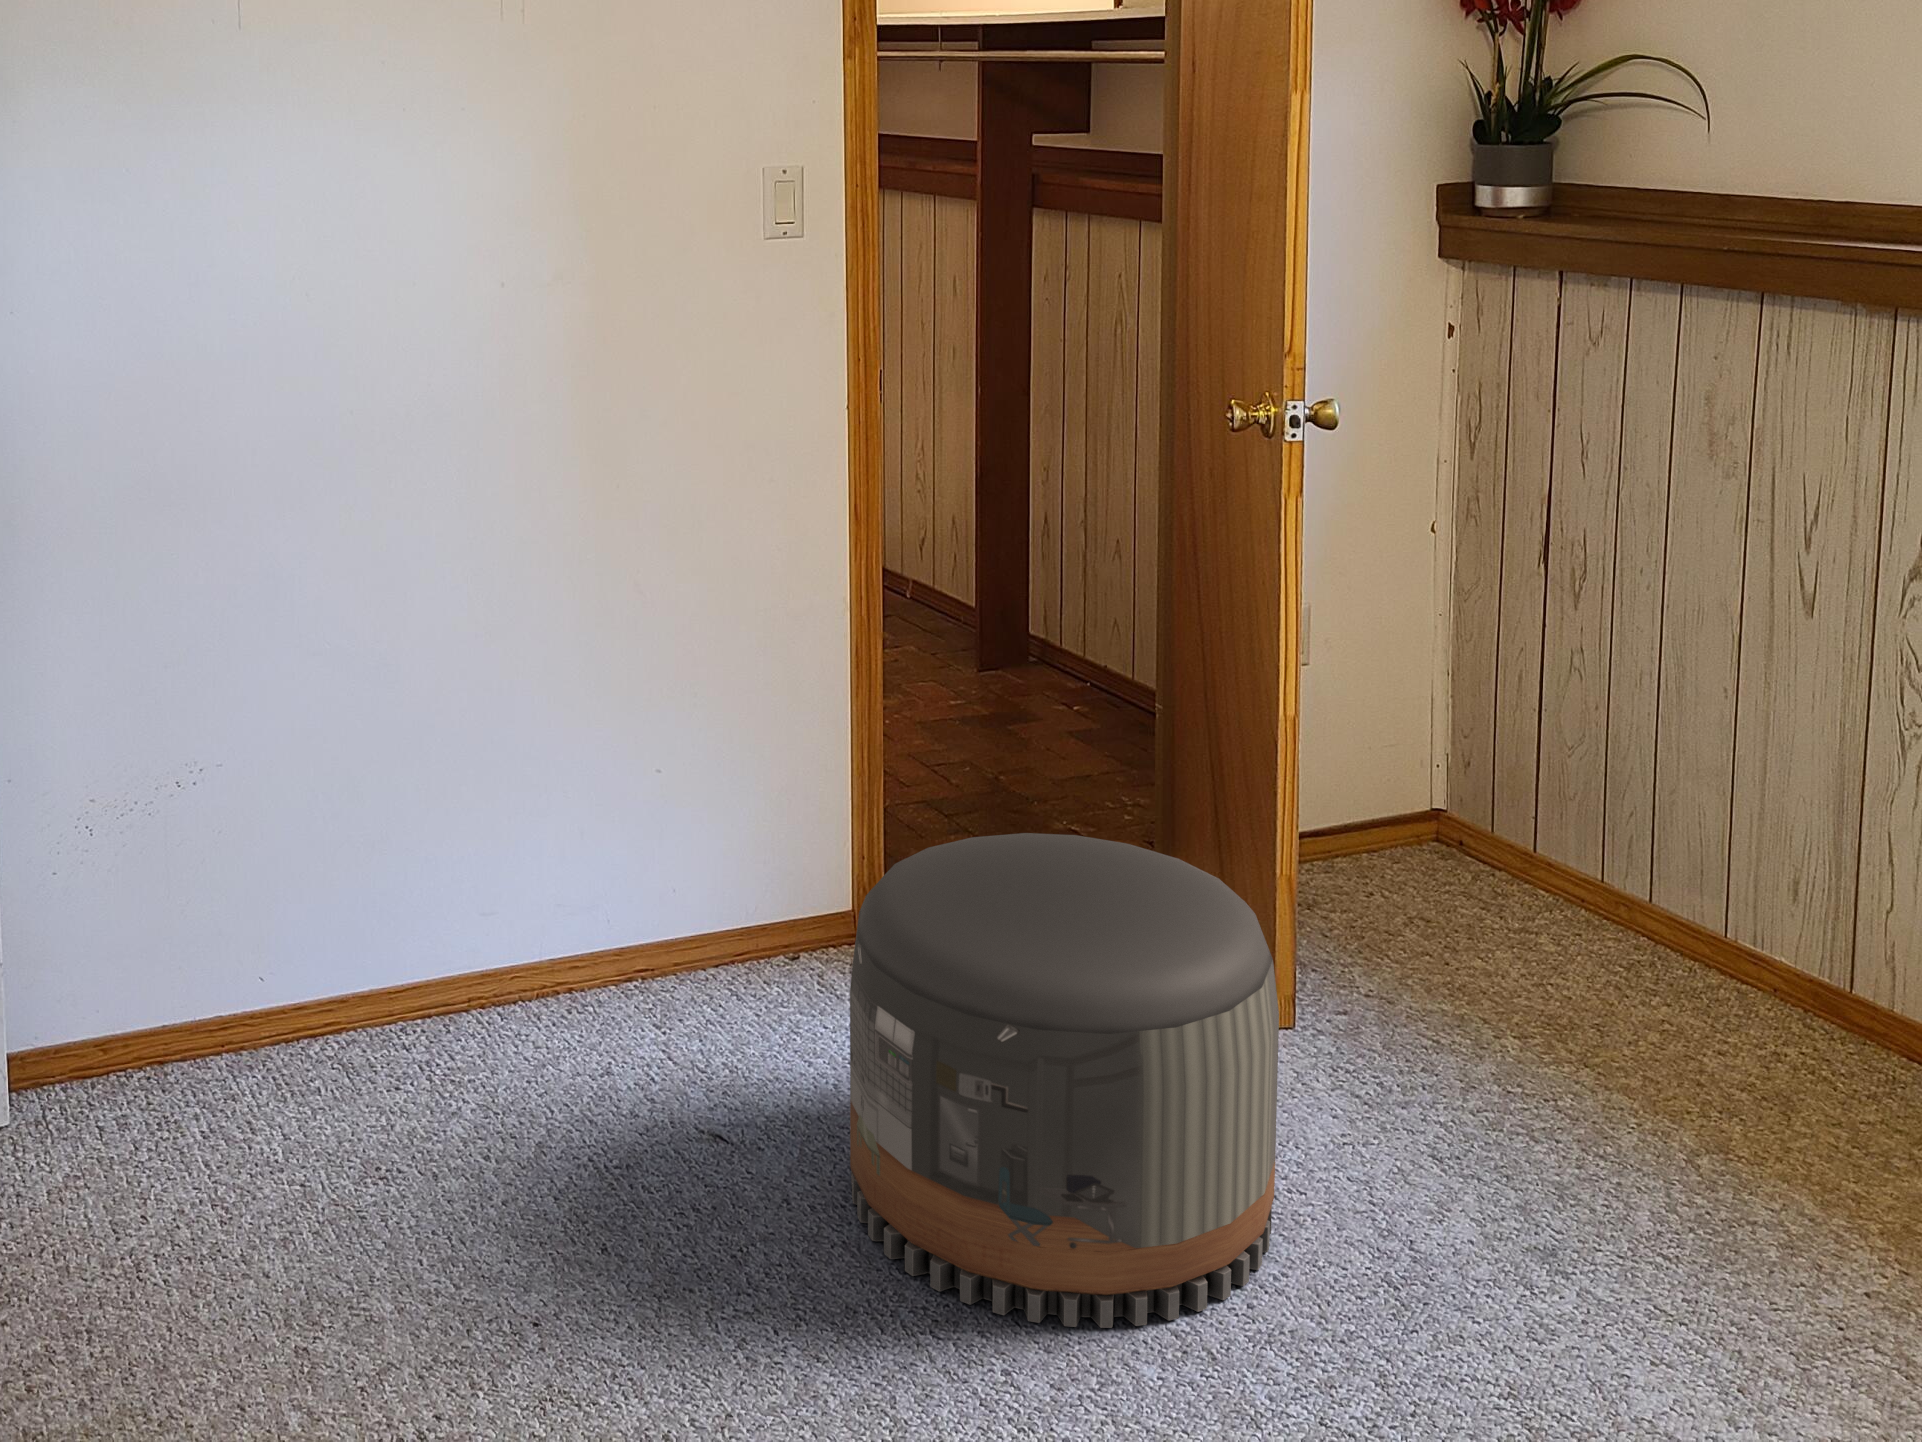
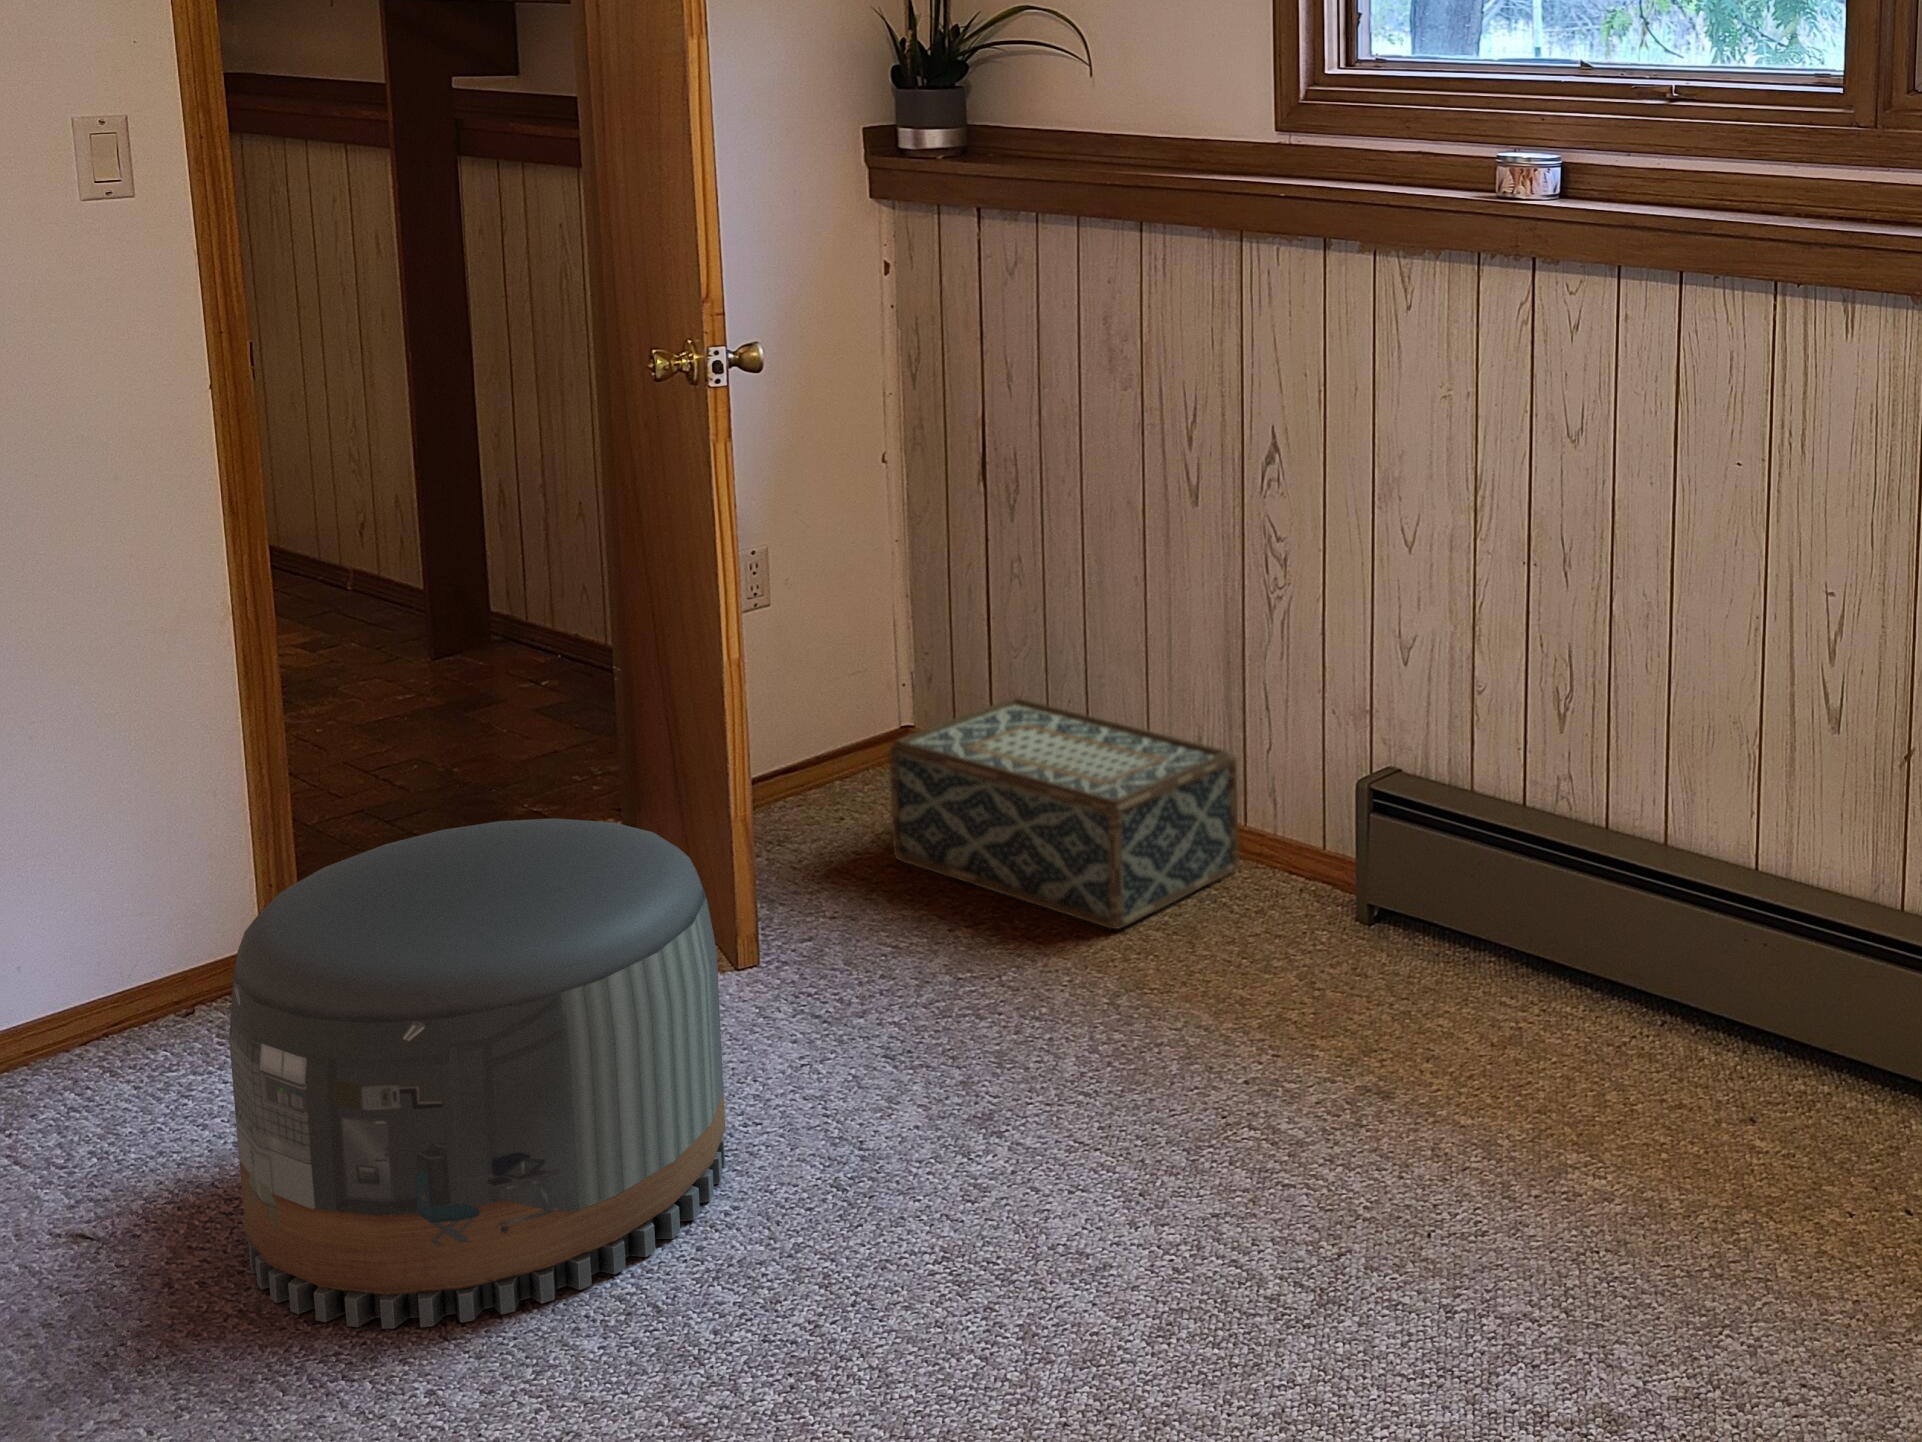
woven basket: none [1427,790,1850,1081] -> present [890,697,1239,929]

